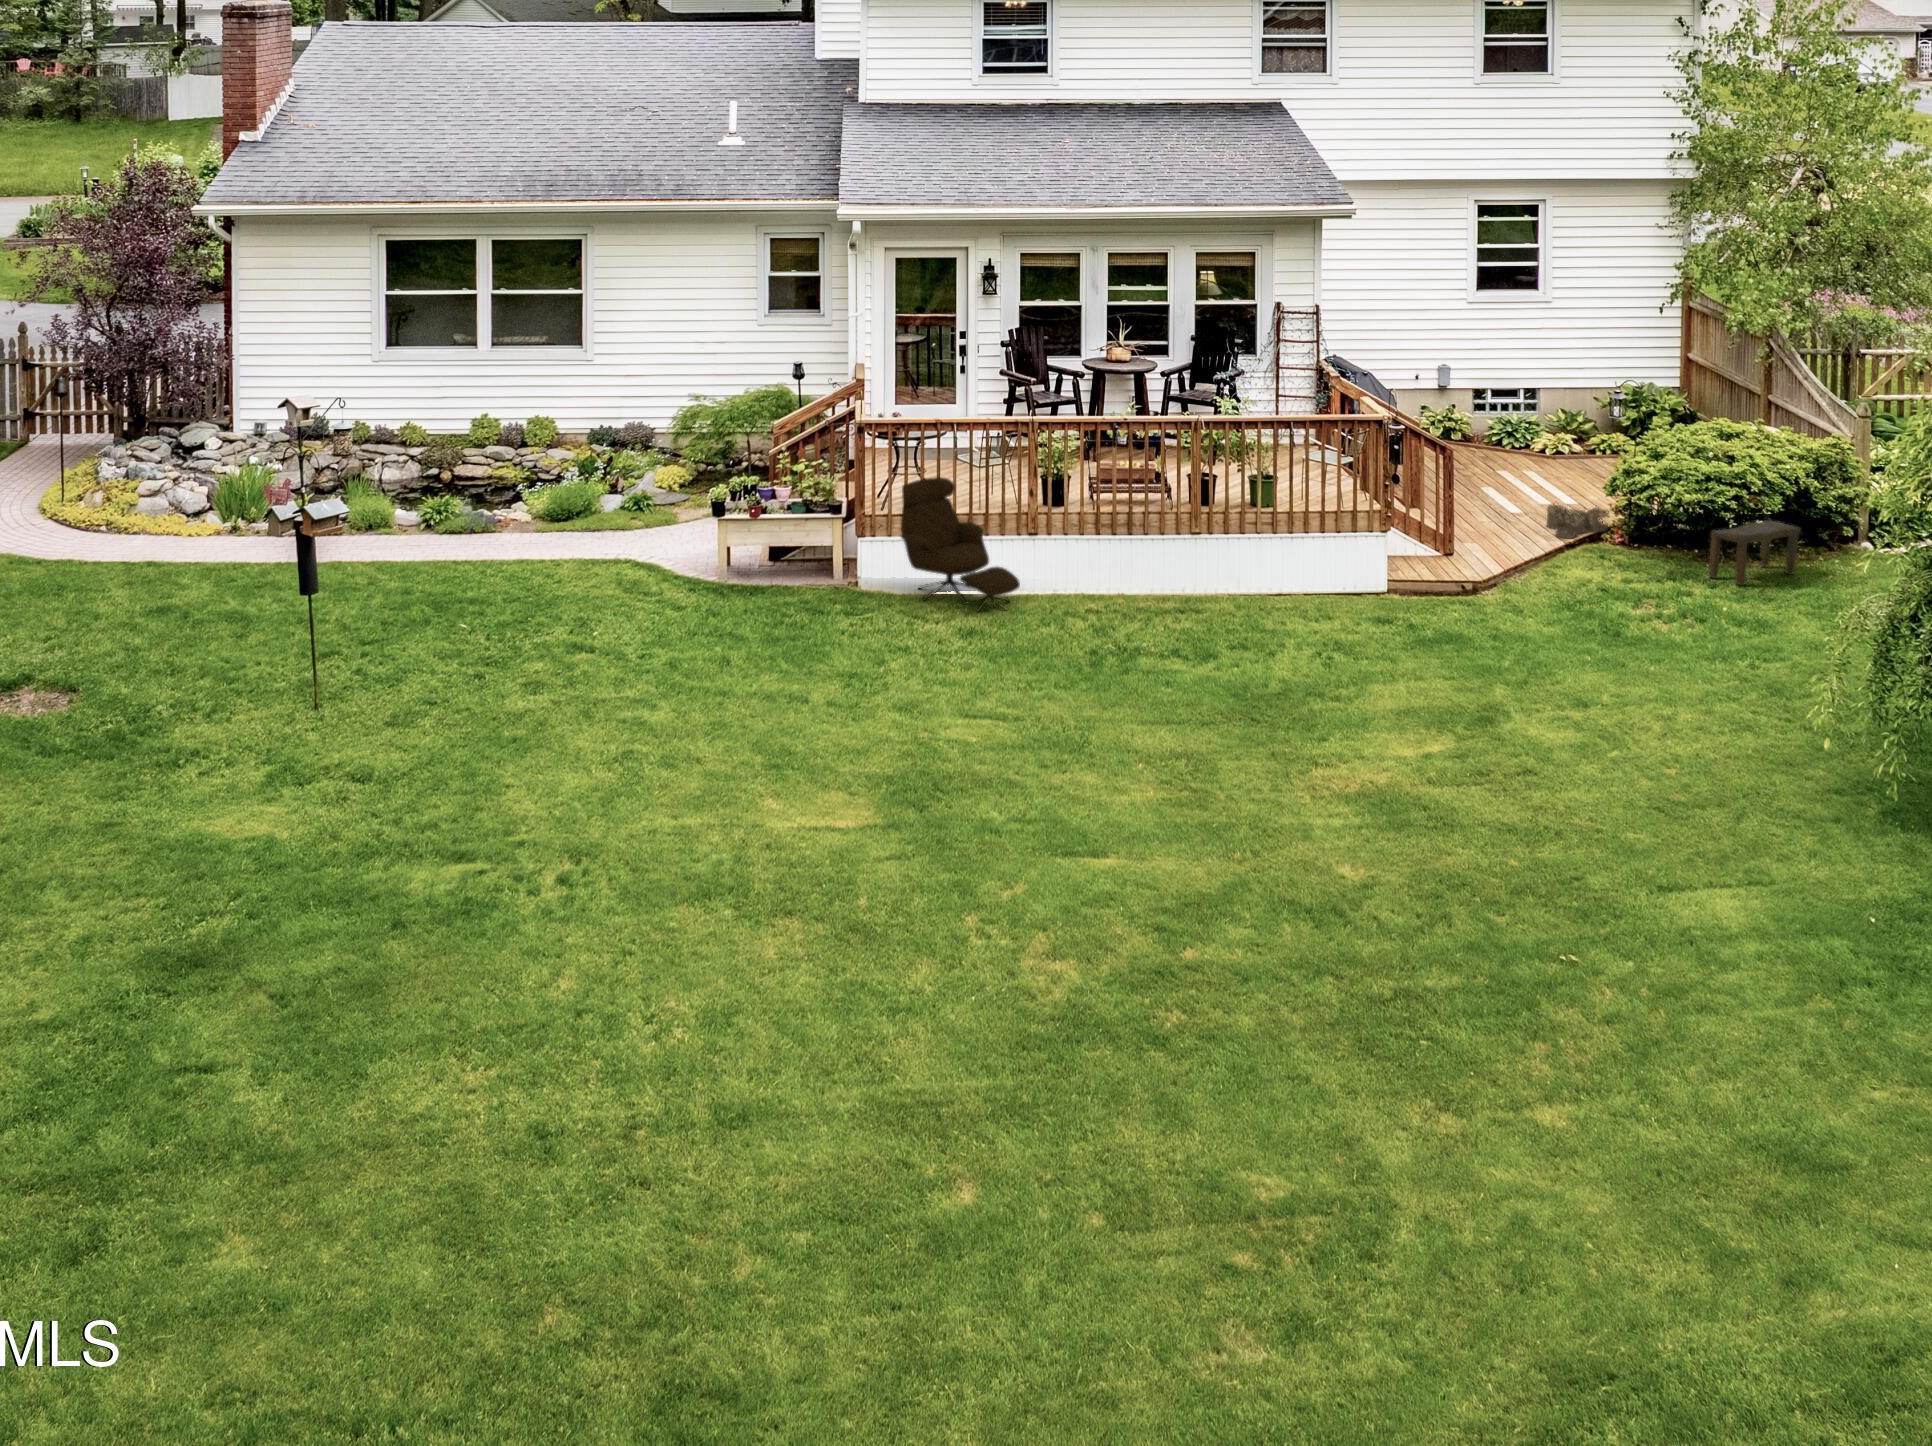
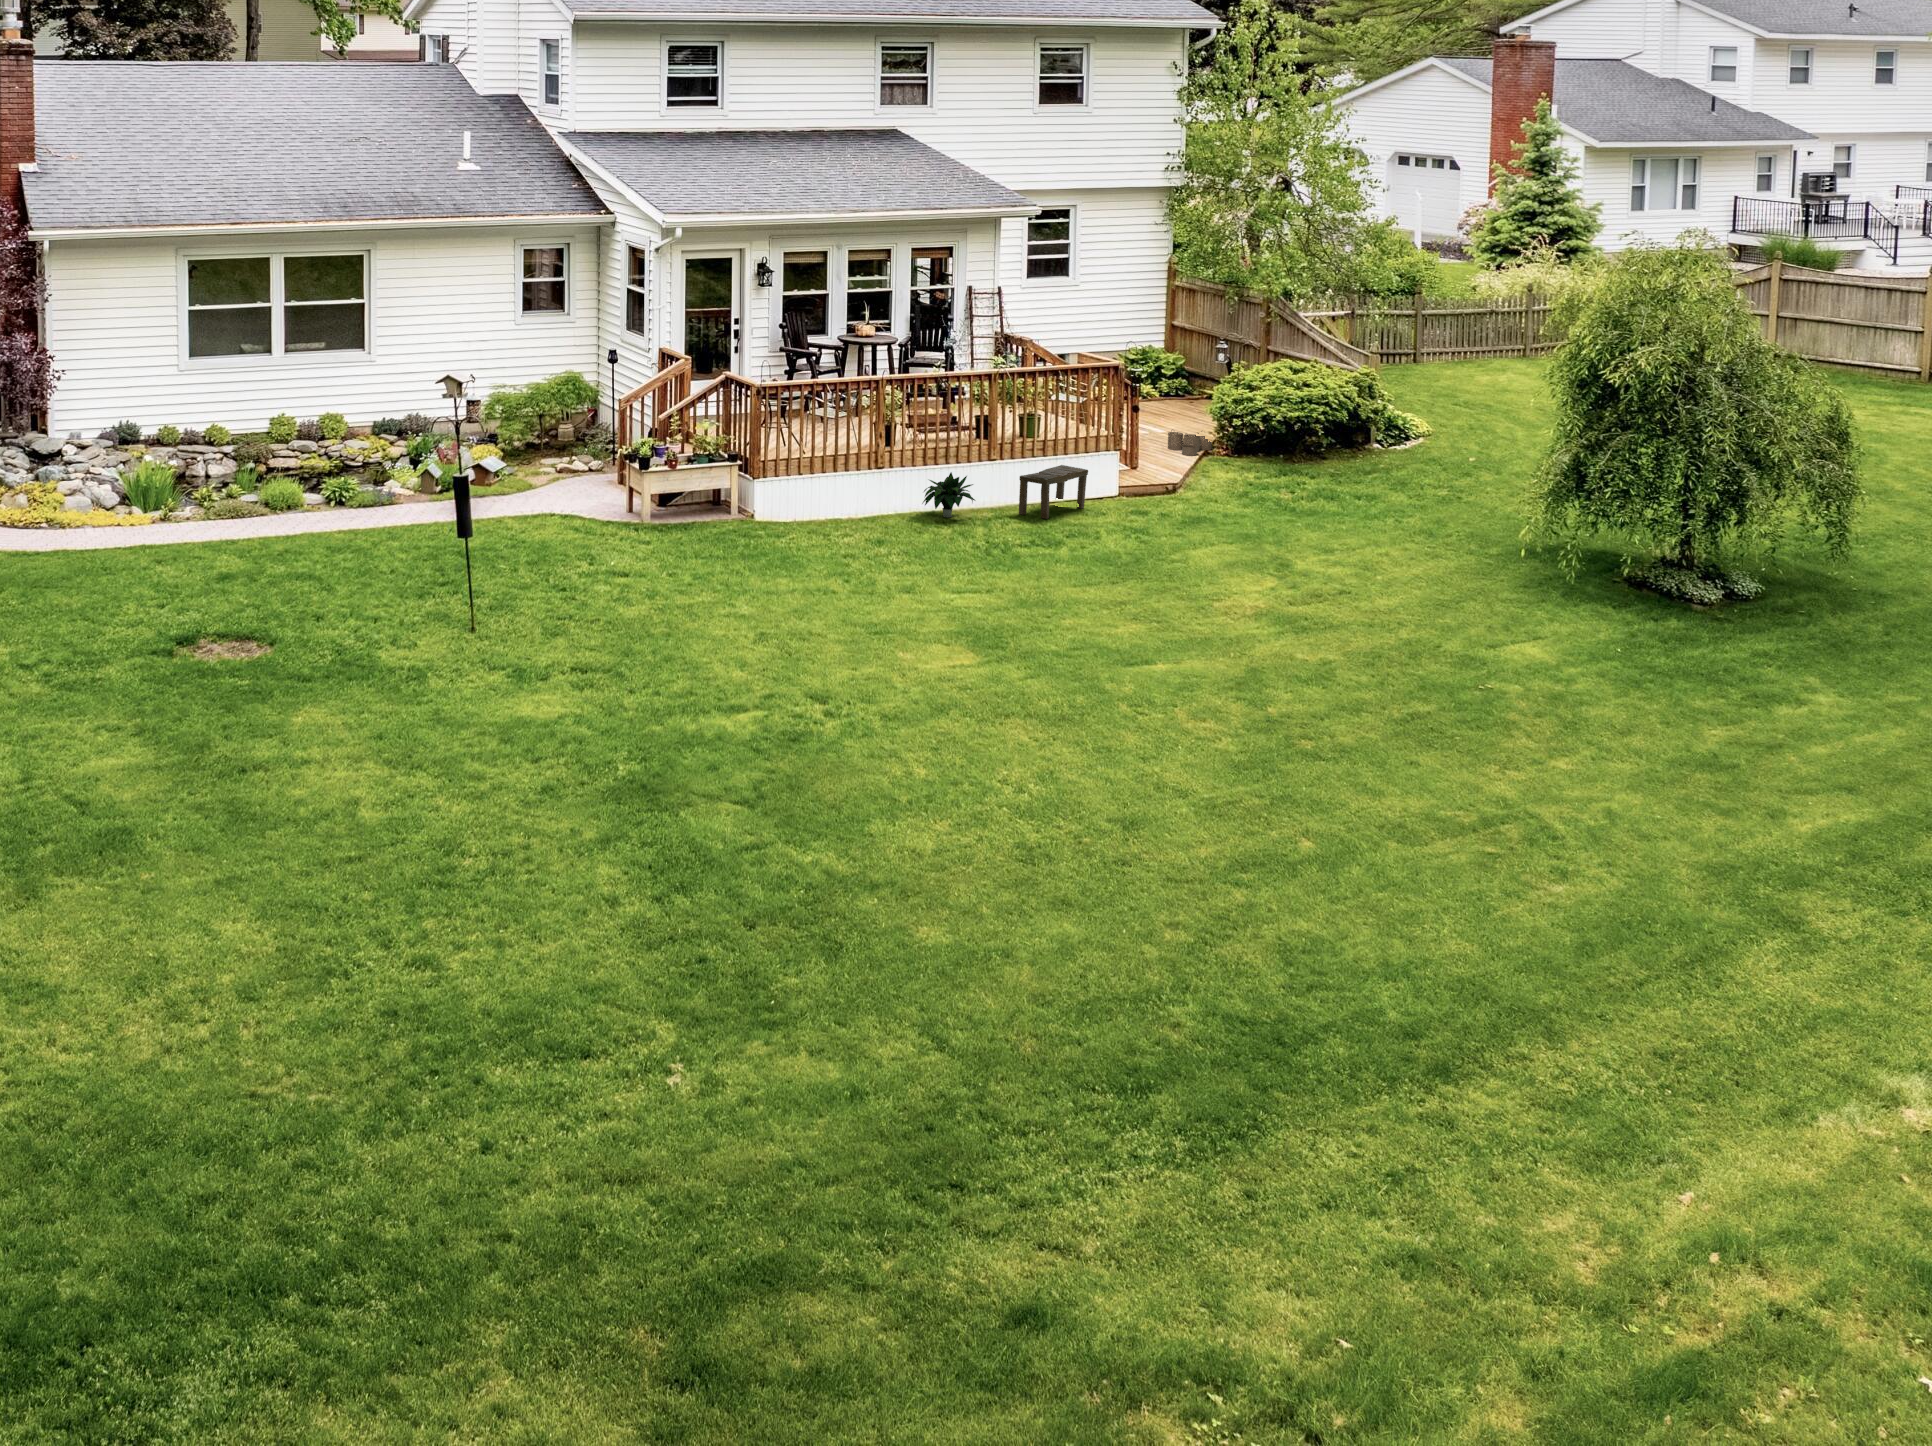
lounge chair: present [901,477,1020,611] -> none [780,433,882,536]
bench: present [1708,520,1800,586] -> present [1019,465,1088,519]
potted plant: none [1092,539,1163,597] -> present [923,472,975,518]

